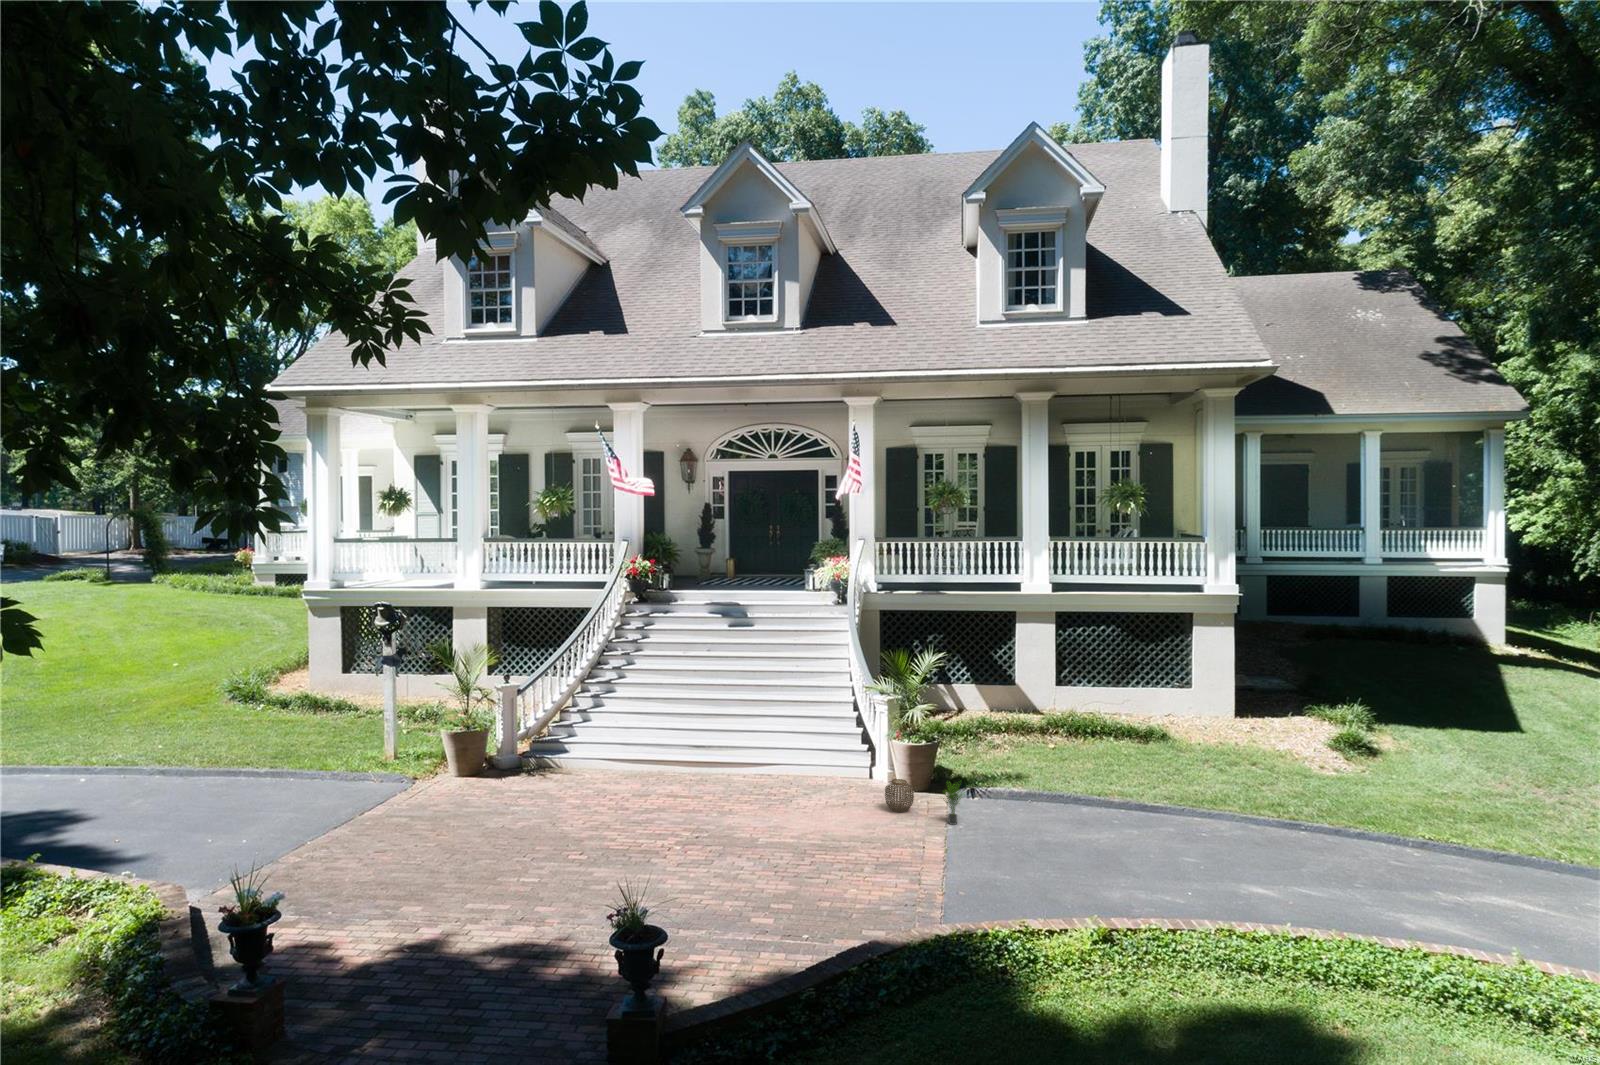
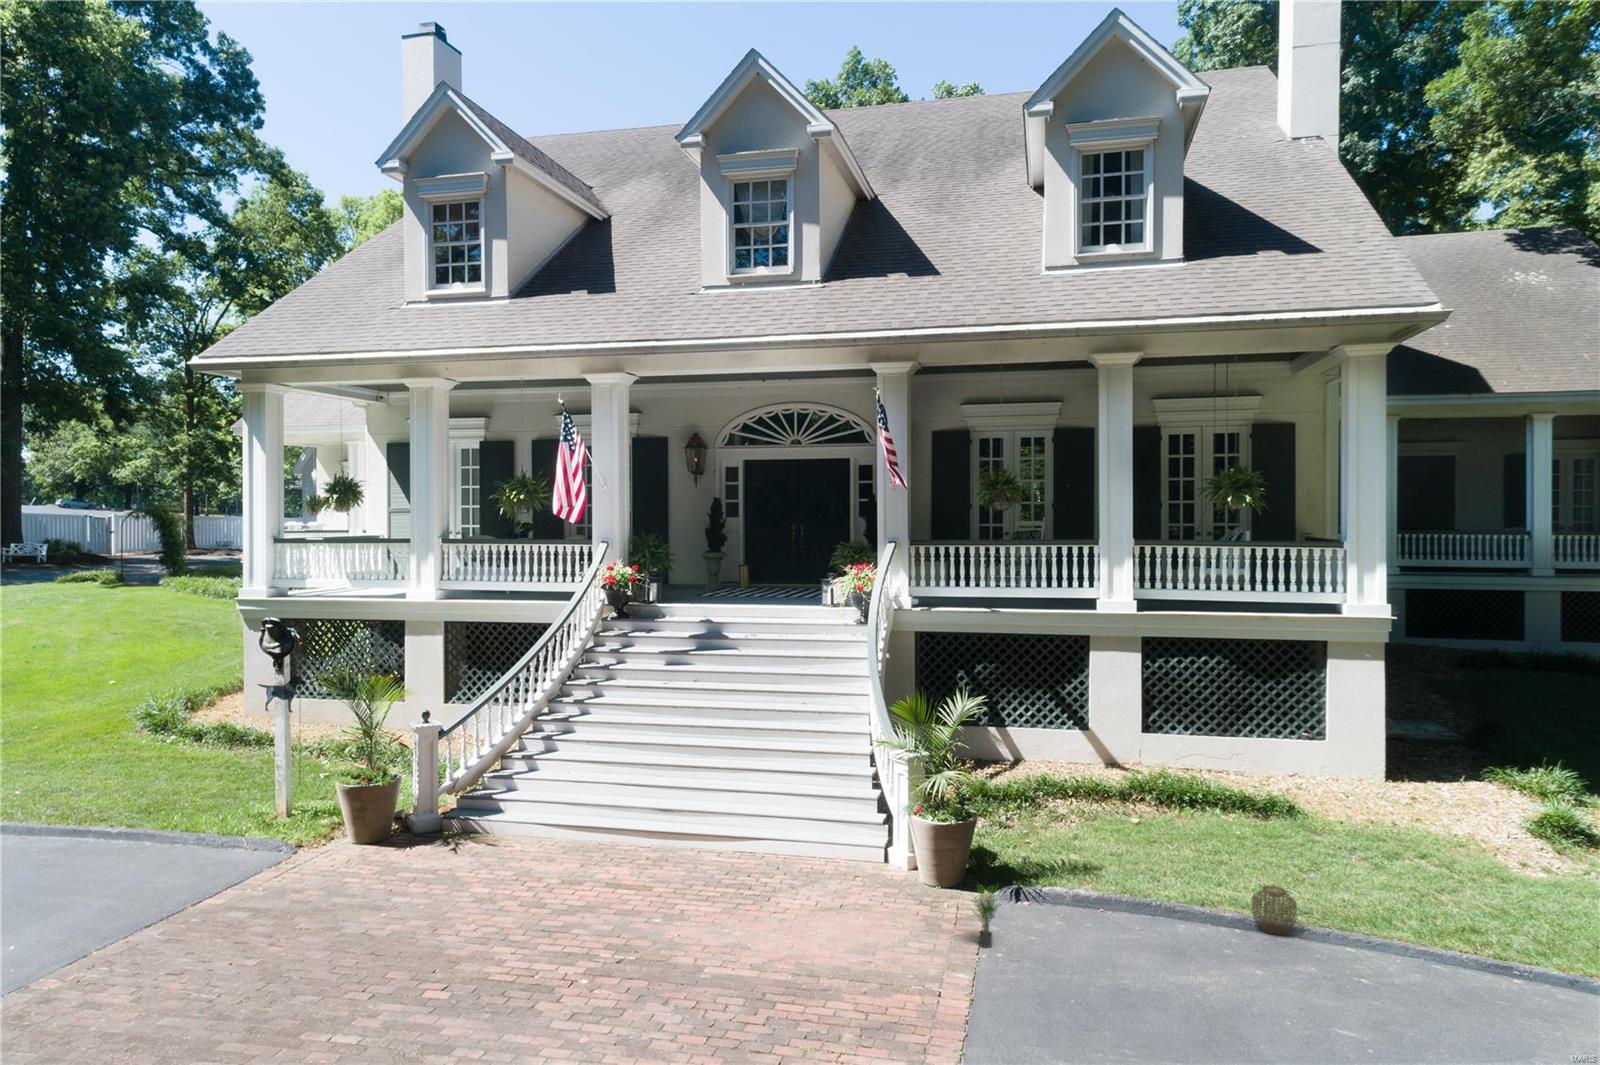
woven basket: present [885,779,914,813] -> present [1252,886,1297,935]

